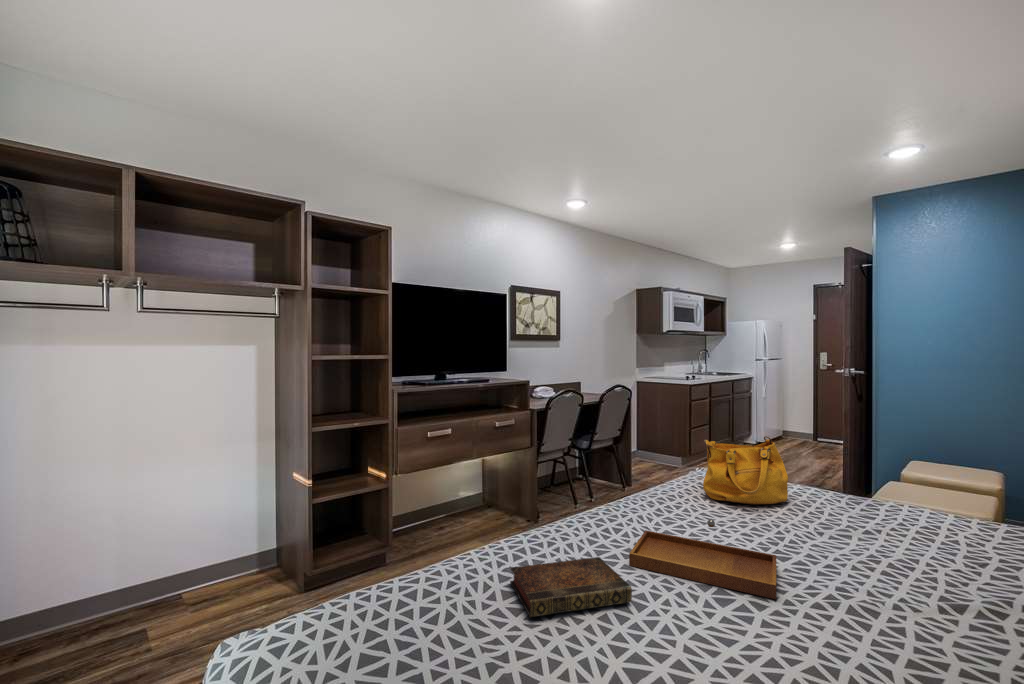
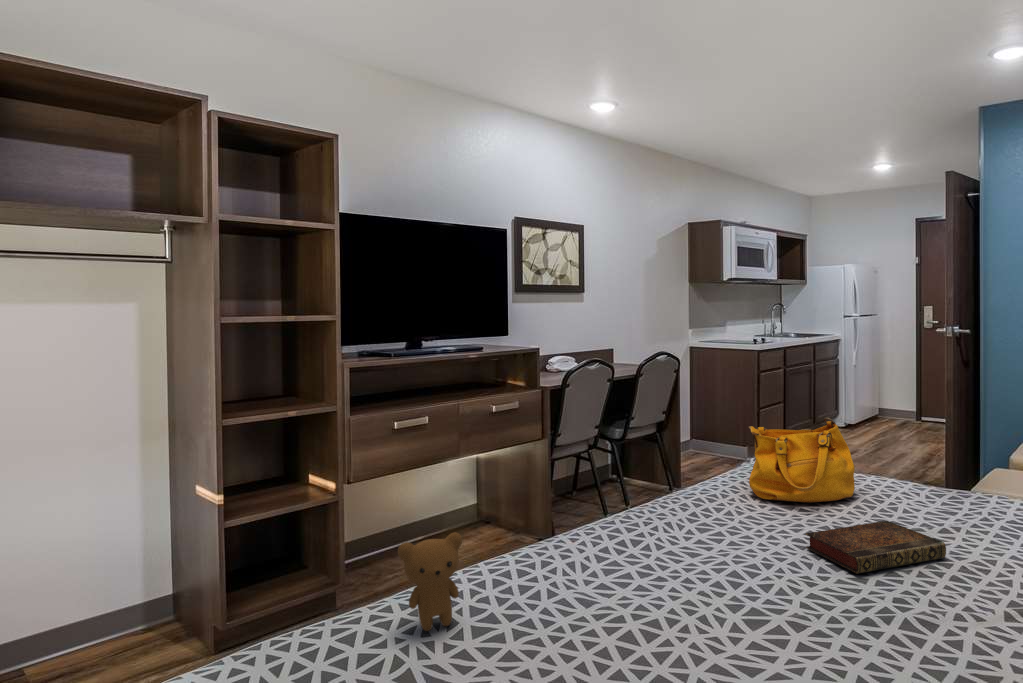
teddy bear: none [424,511,479,596] -> present [398,533,462,631]
tray: present [629,519,776,599] -> none [647,527,825,617]
book: present [510,557,632,617] -> present [806,521,946,574]

